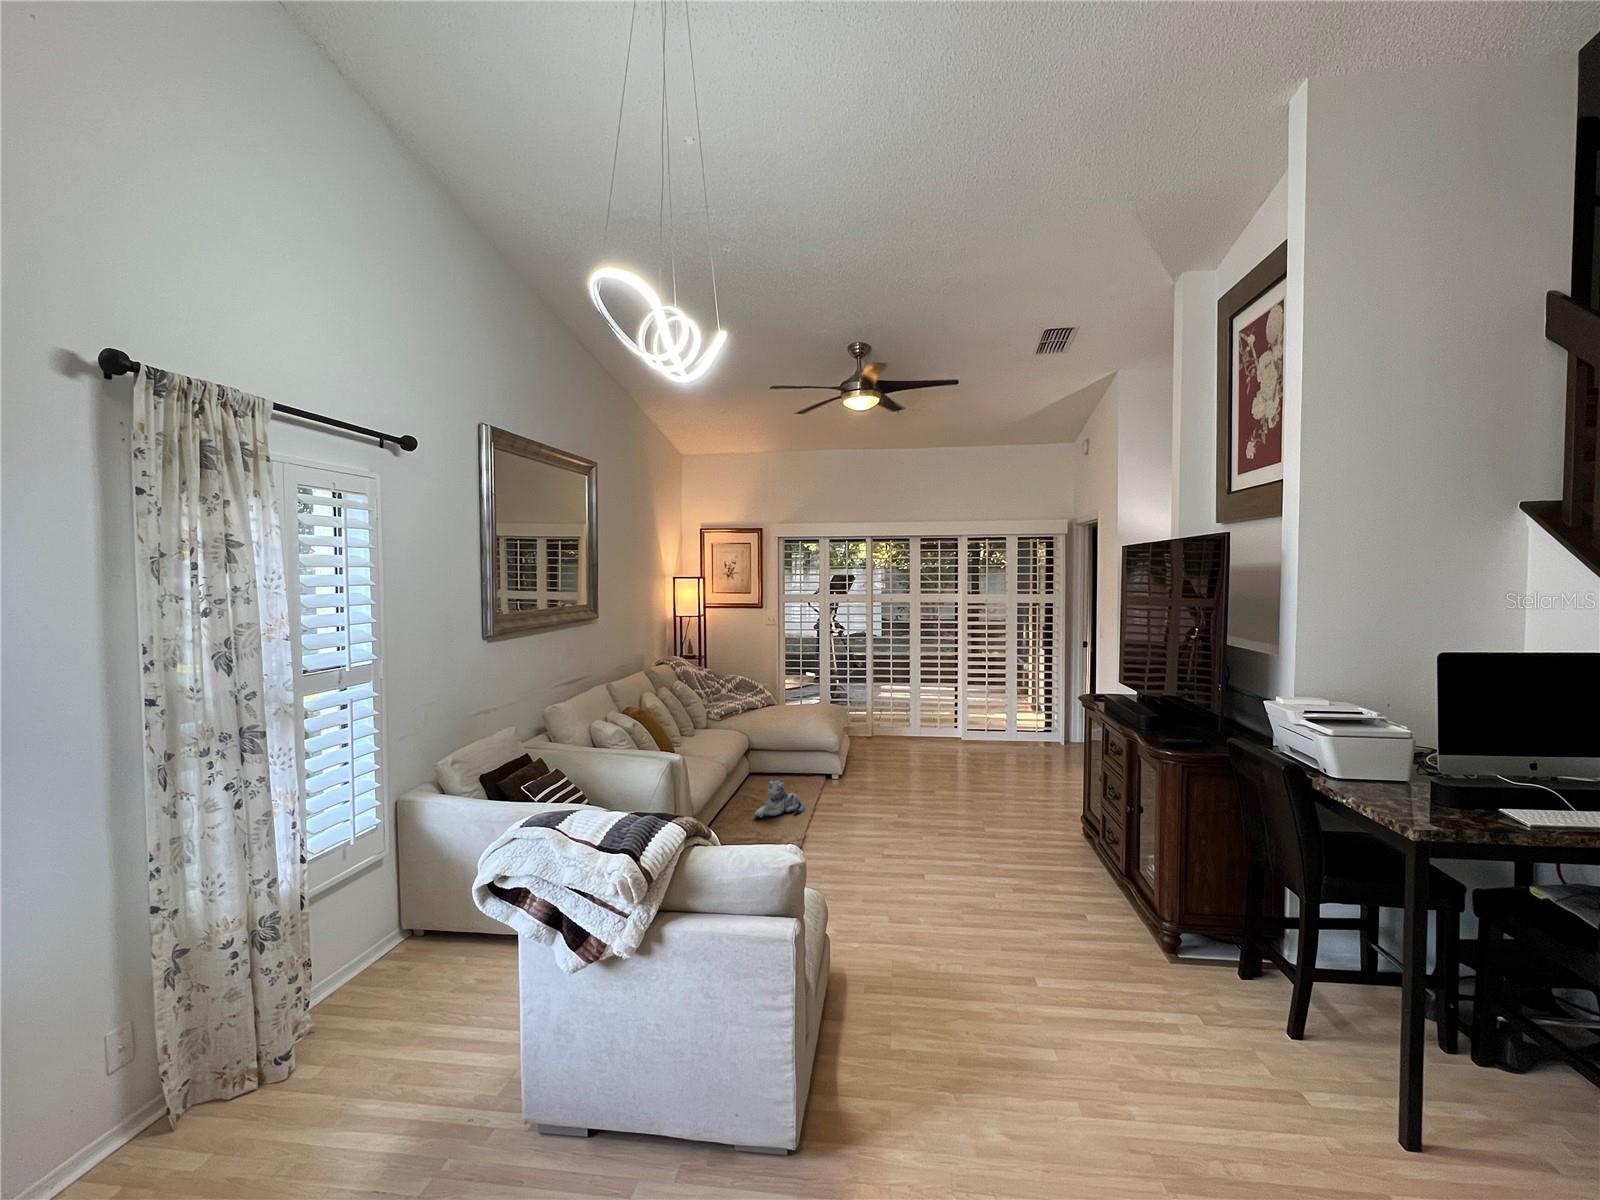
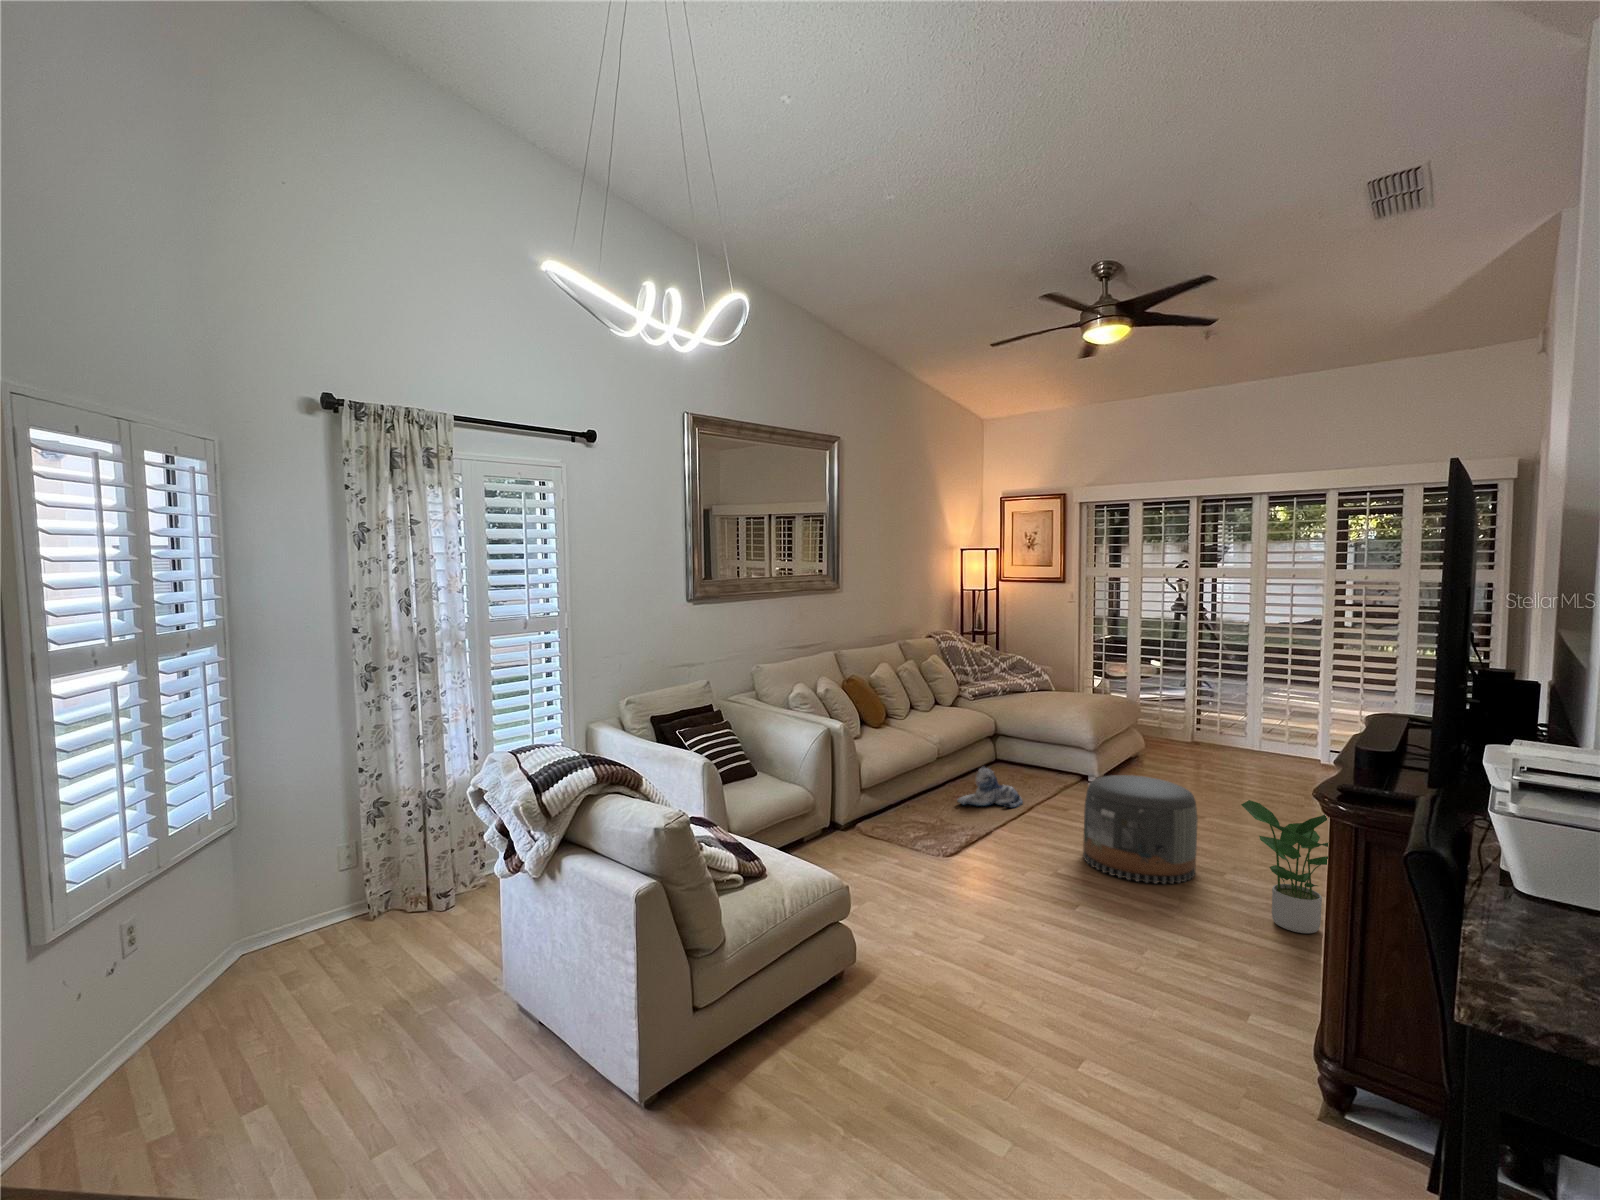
pouf: none [890,766,975,851] -> present [1083,775,1198,884]
potted plant: none [1028,769,1094,862] -> present [1241,800,1330,933]

